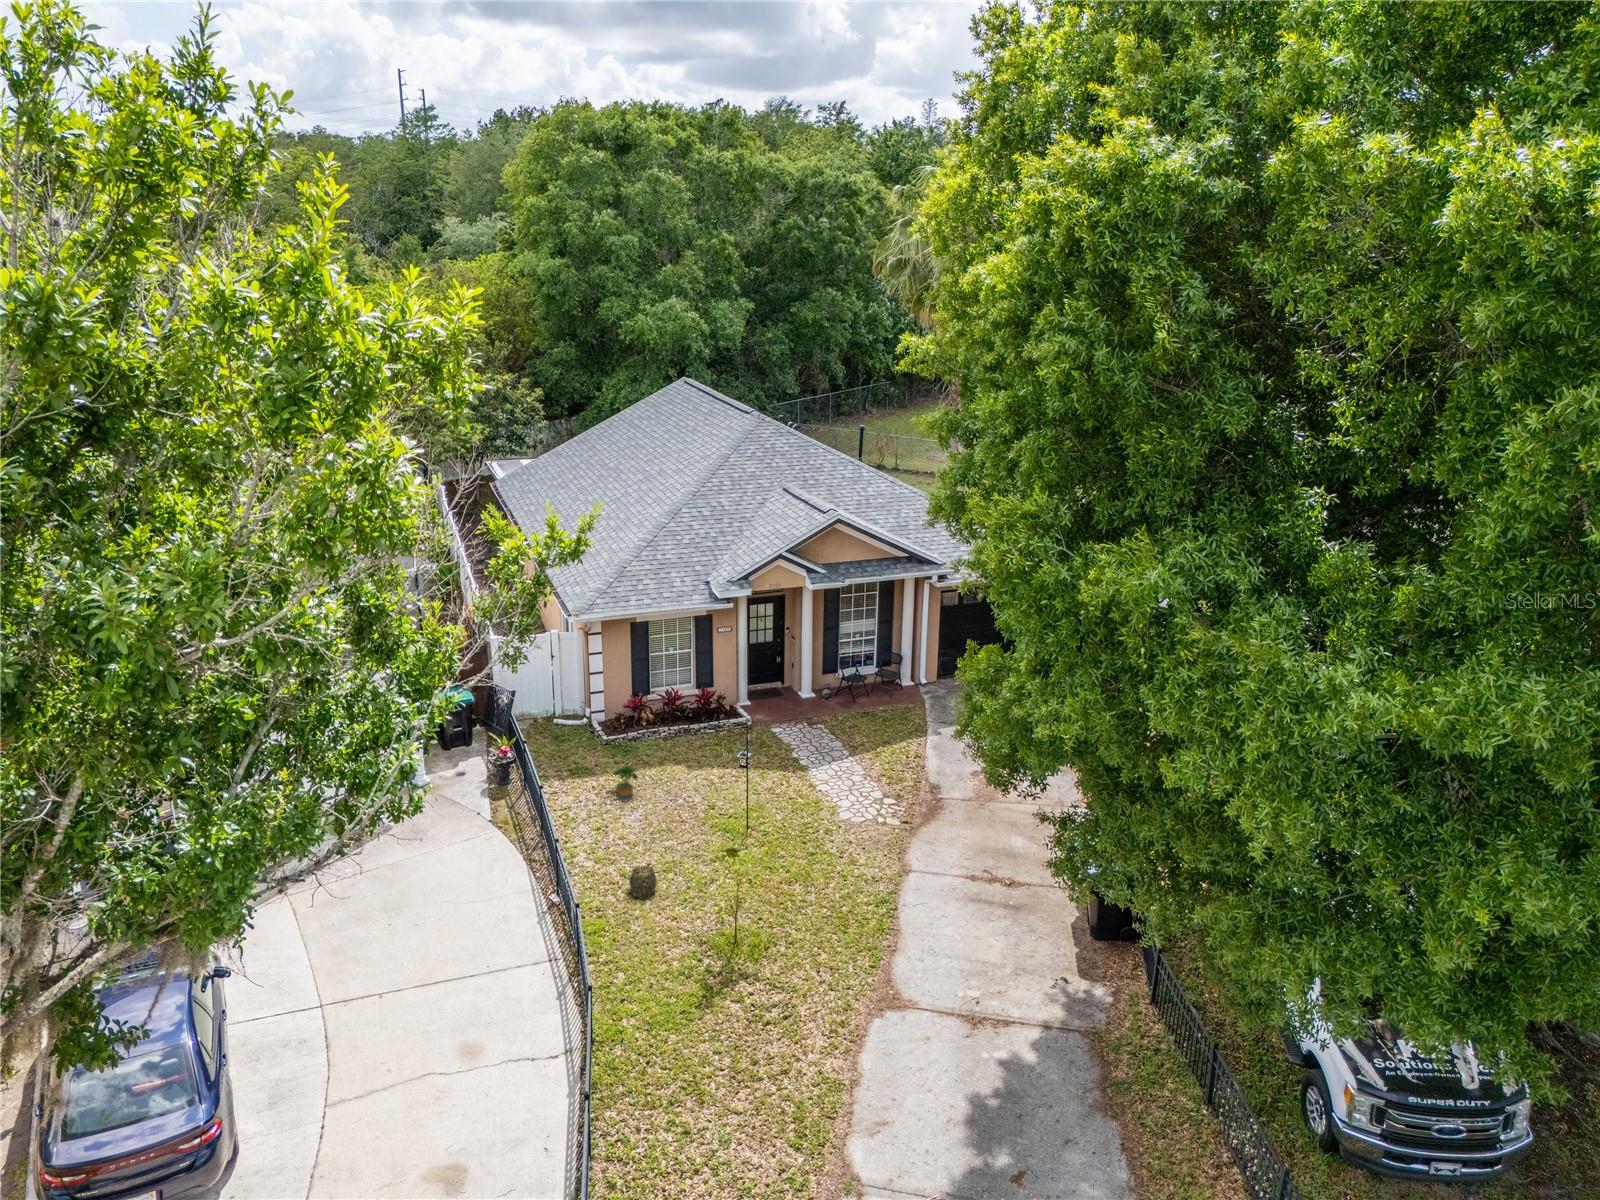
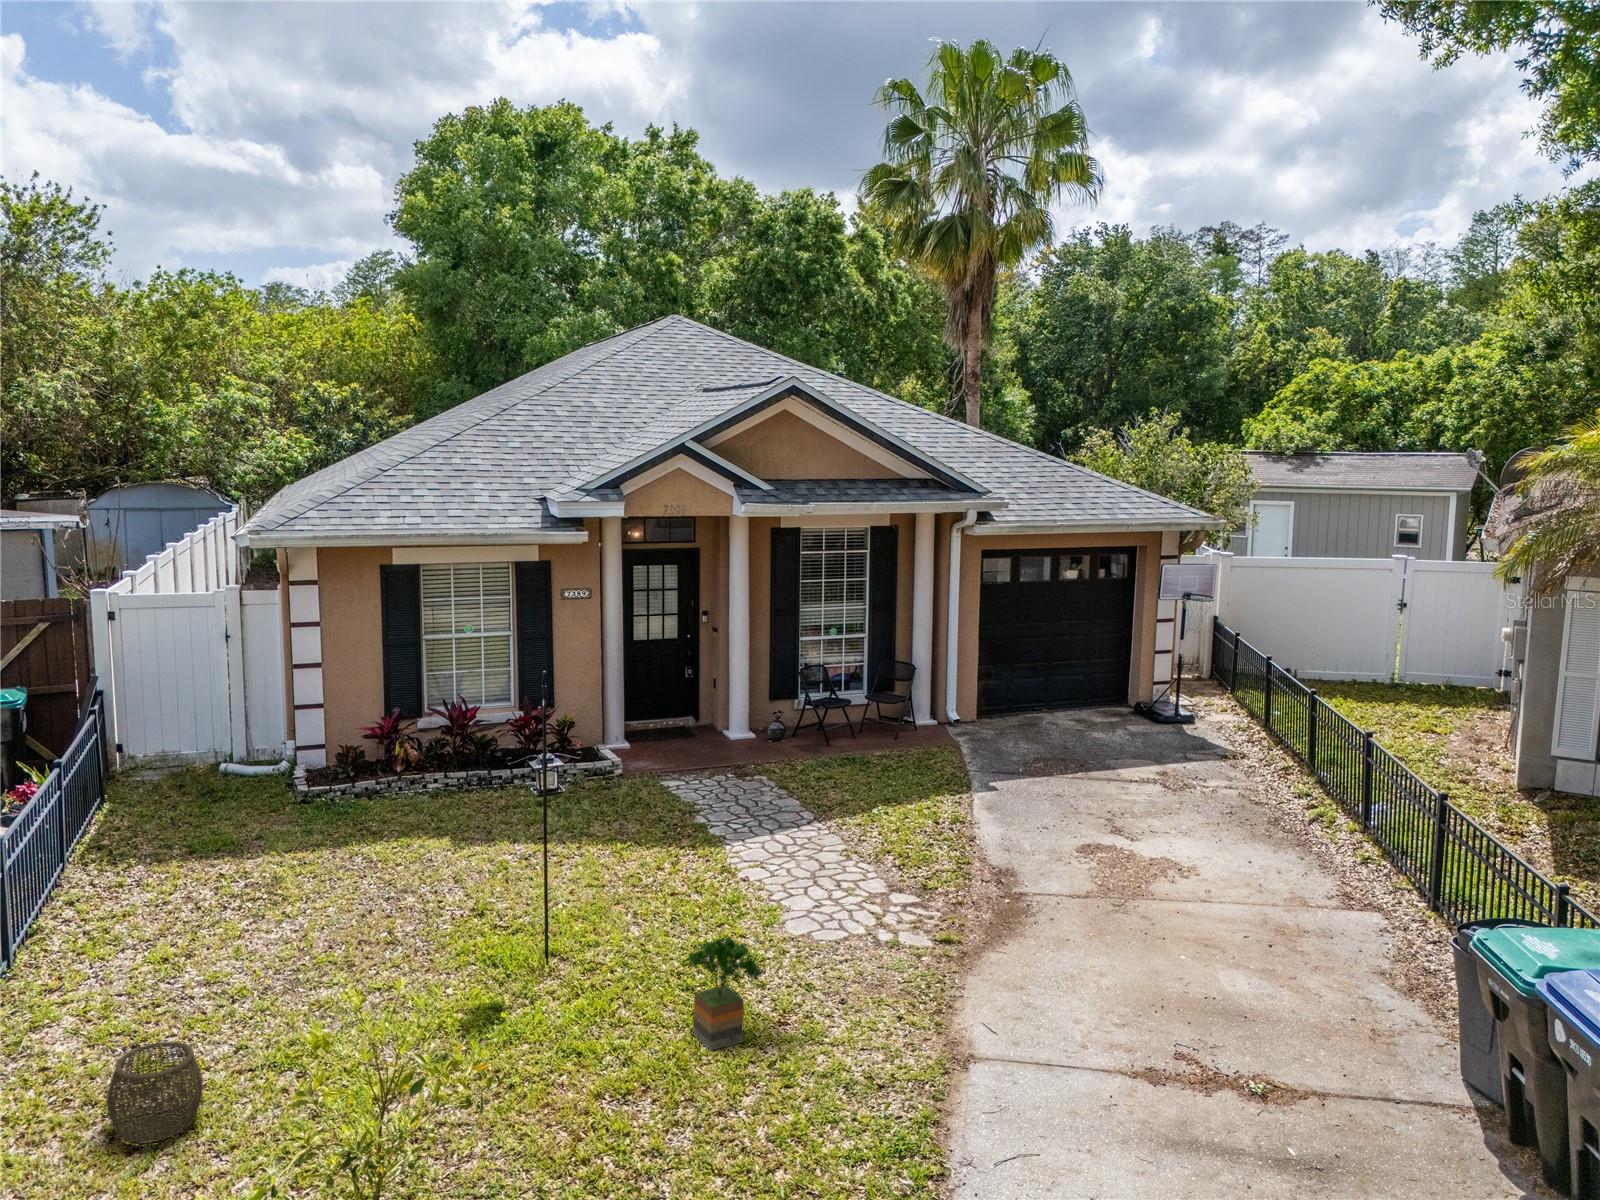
potted tree: present [614,766,638,802] -> present [688,937,761,1051]

